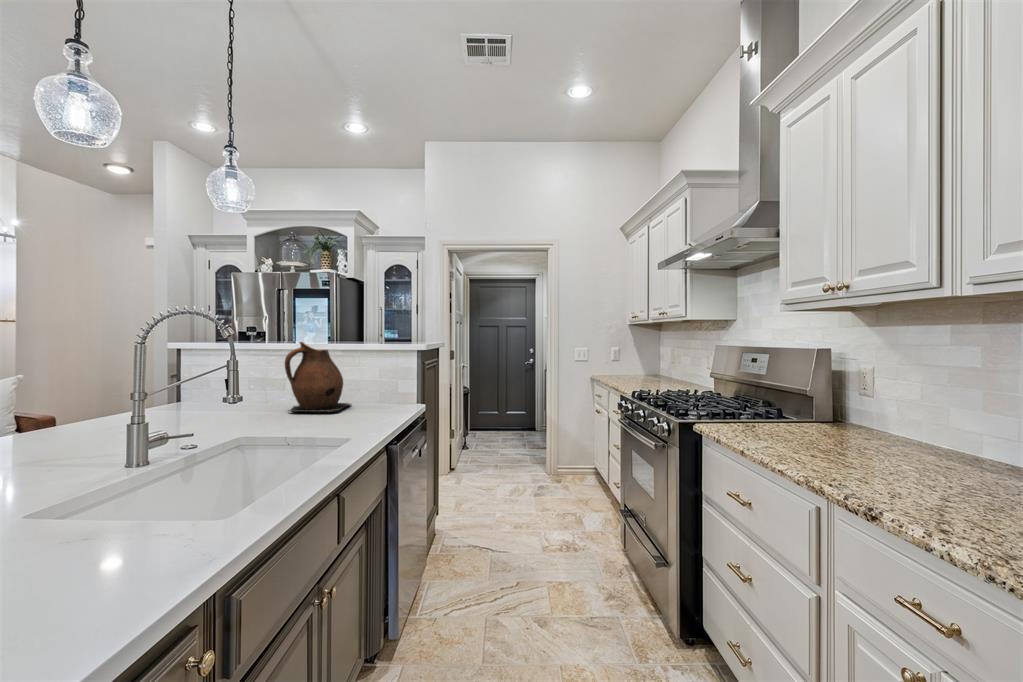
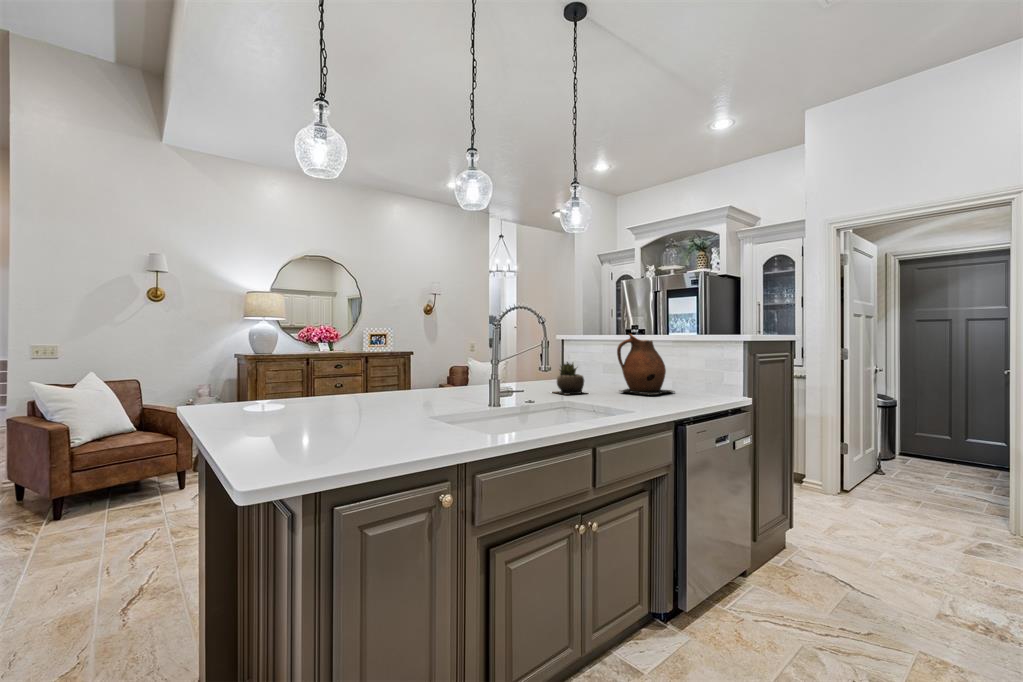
succulent plant: none [187,379,252,425] -> present [555,362,584,395]

